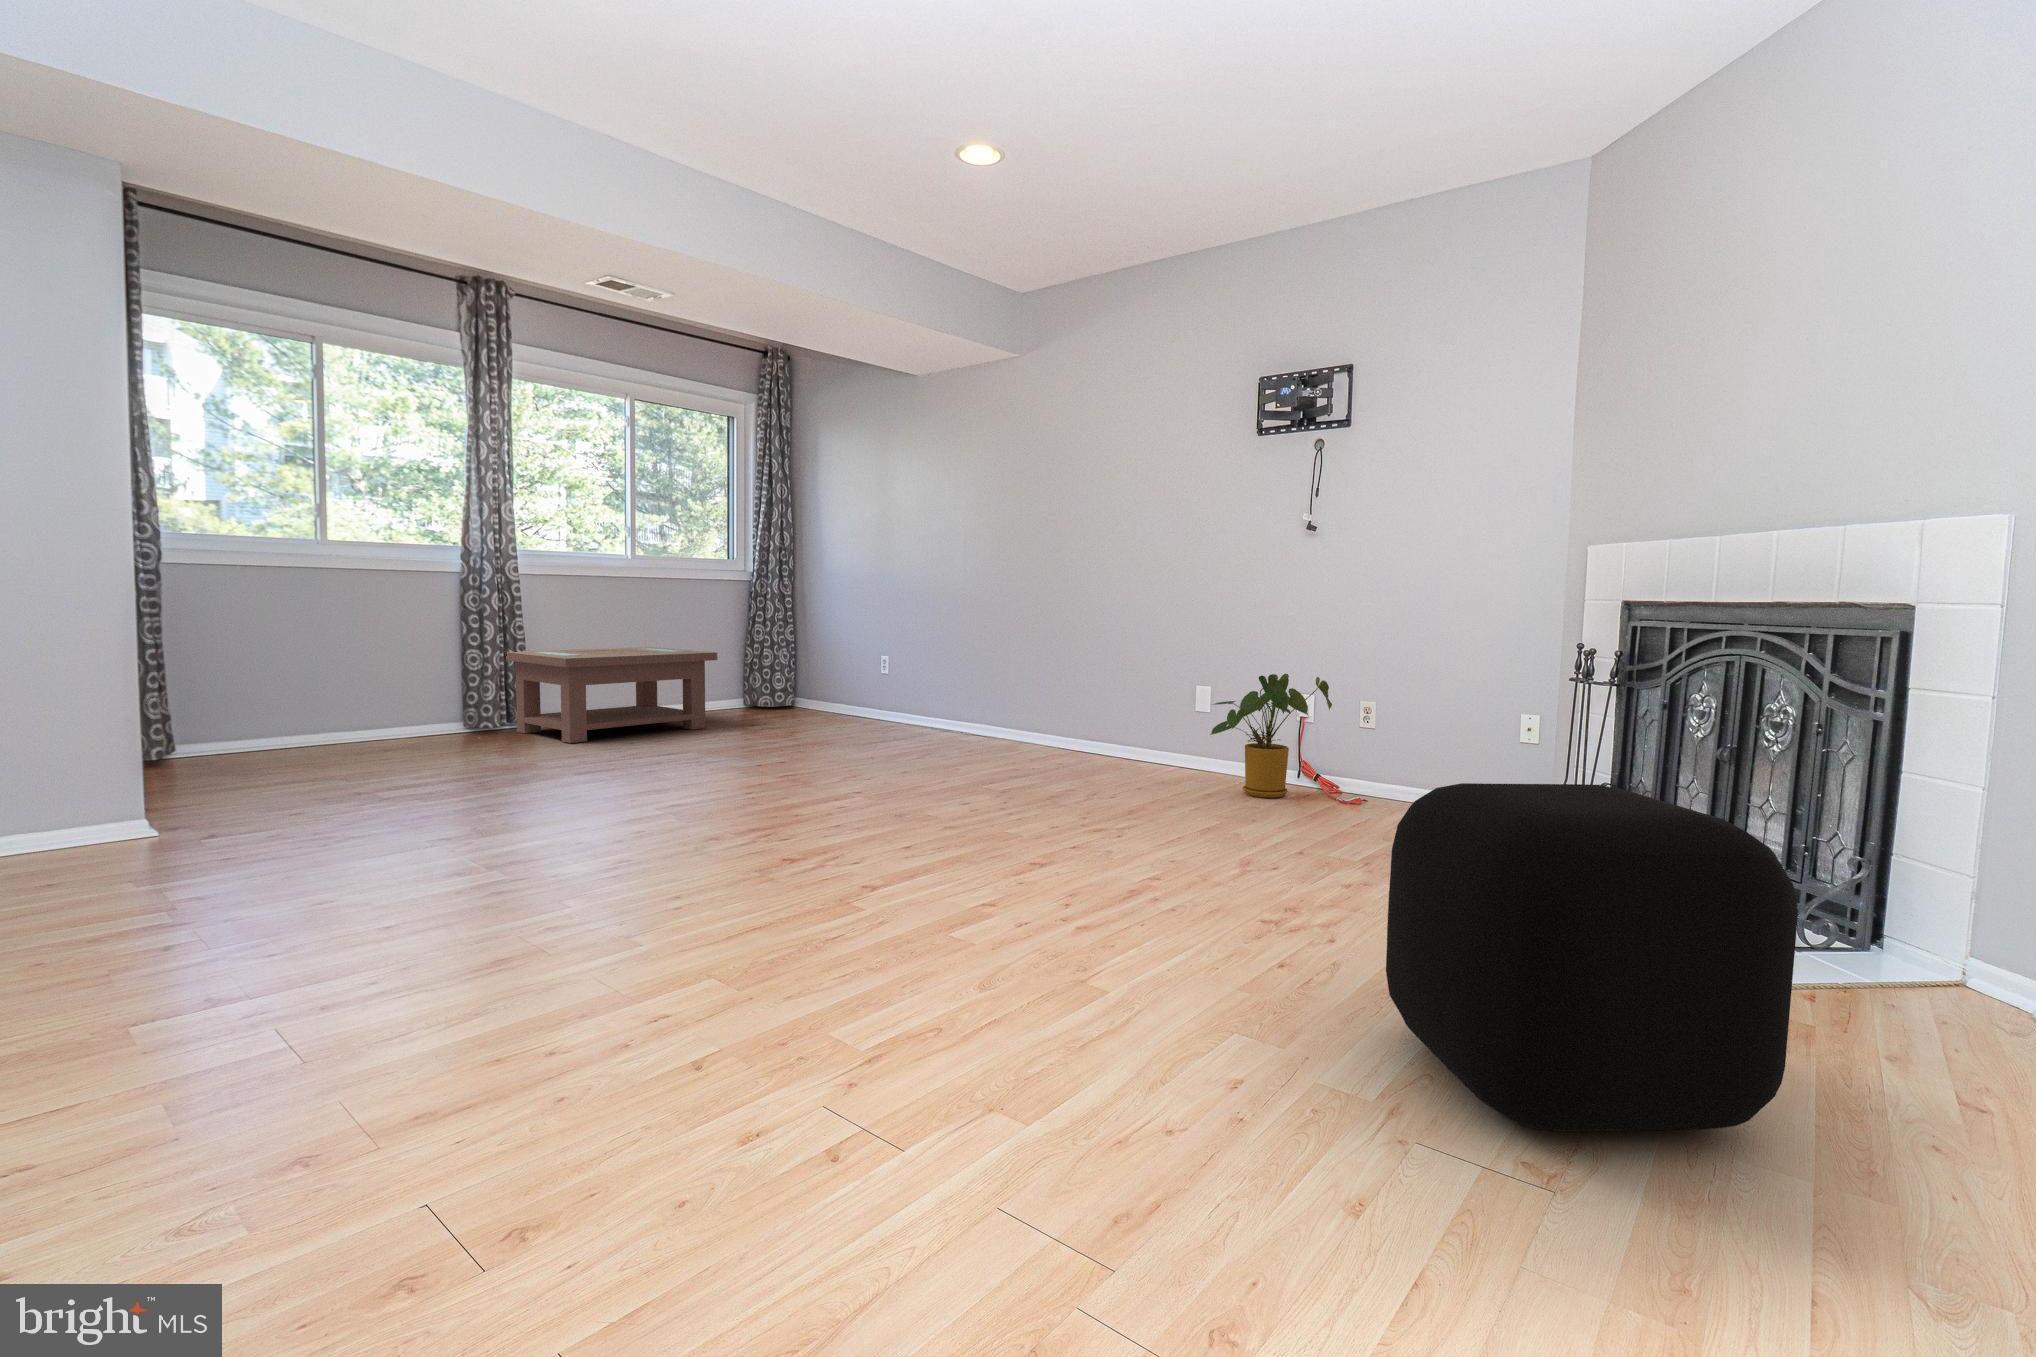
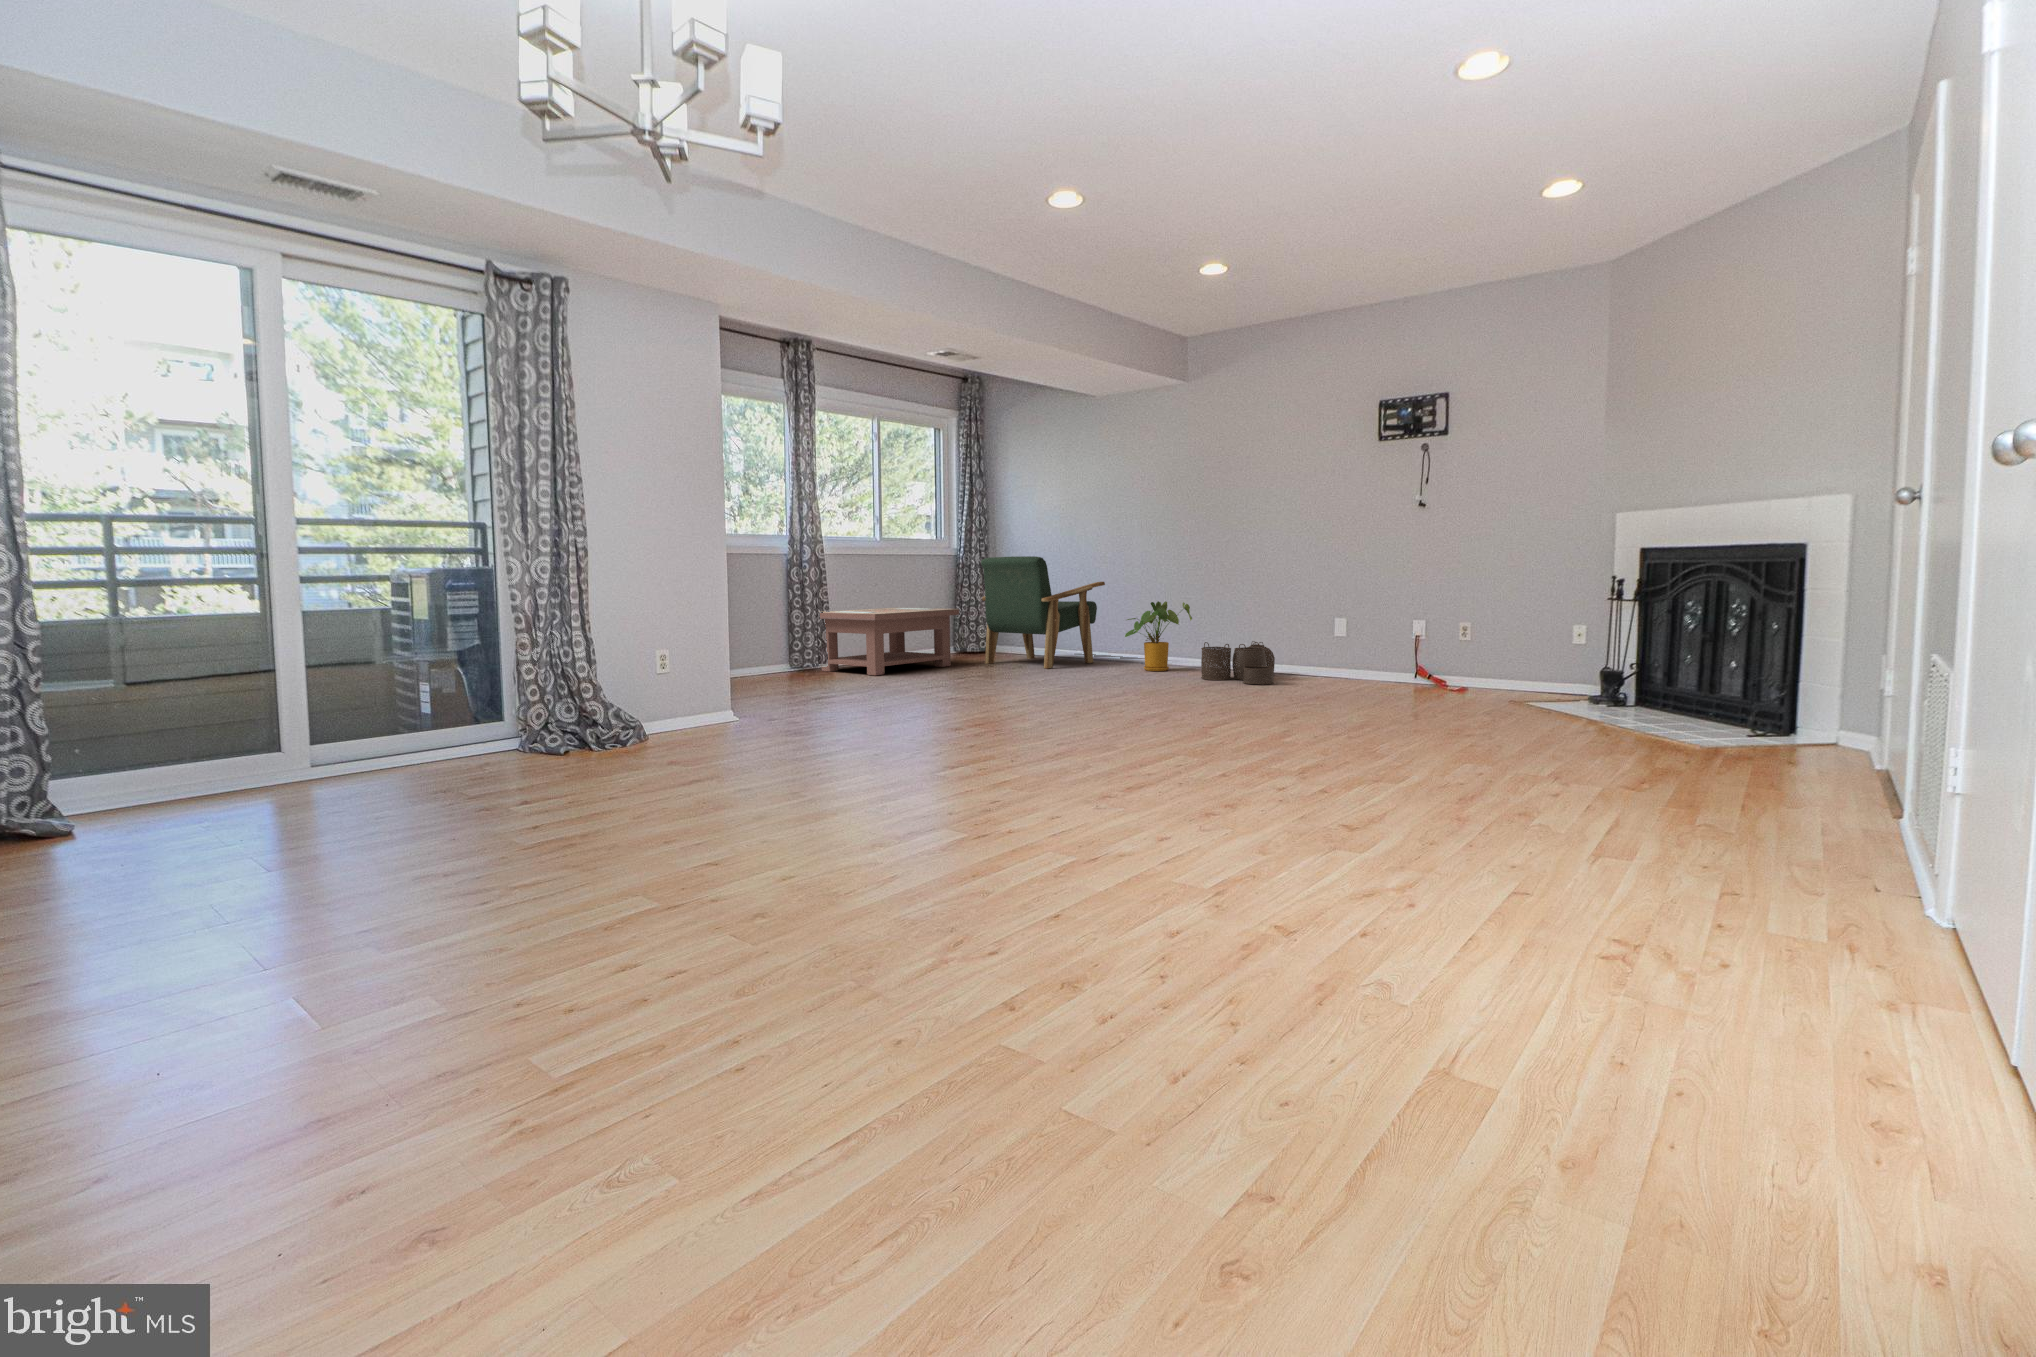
armchair: none [751,585,920,737] -> present [981,556,1105,668]
house plant: present [1210,674,1332,798] -> present [1125,601,1192,671]
woven basket: none [1009,711,1117,779] -> present [1201,641,1275,685]
ottoman: present [1386,783,1798,1131] -> none [1527,635,1719,780]

